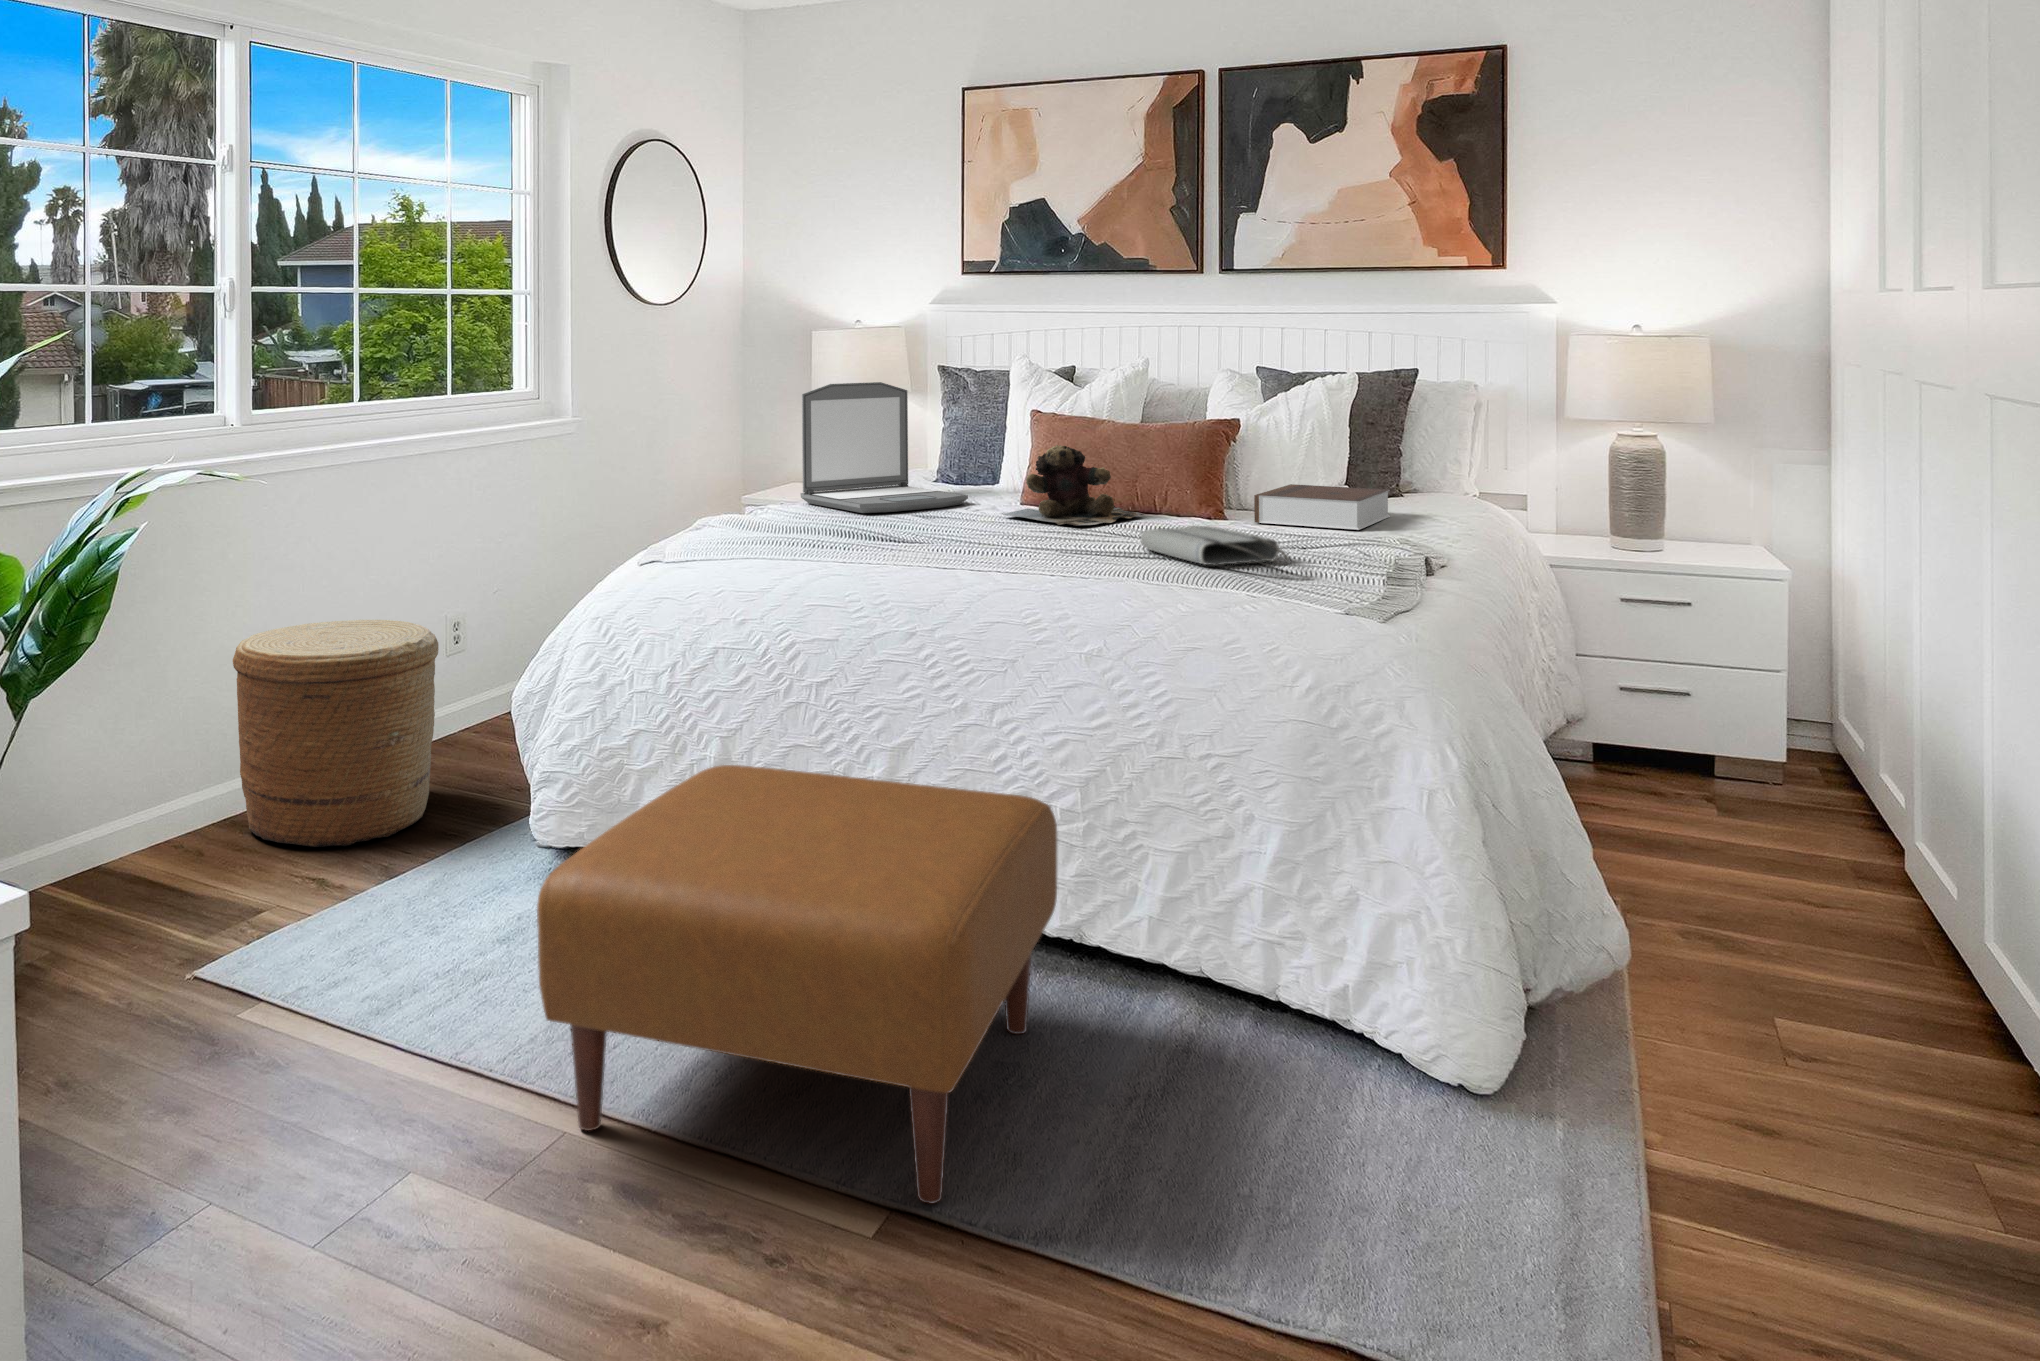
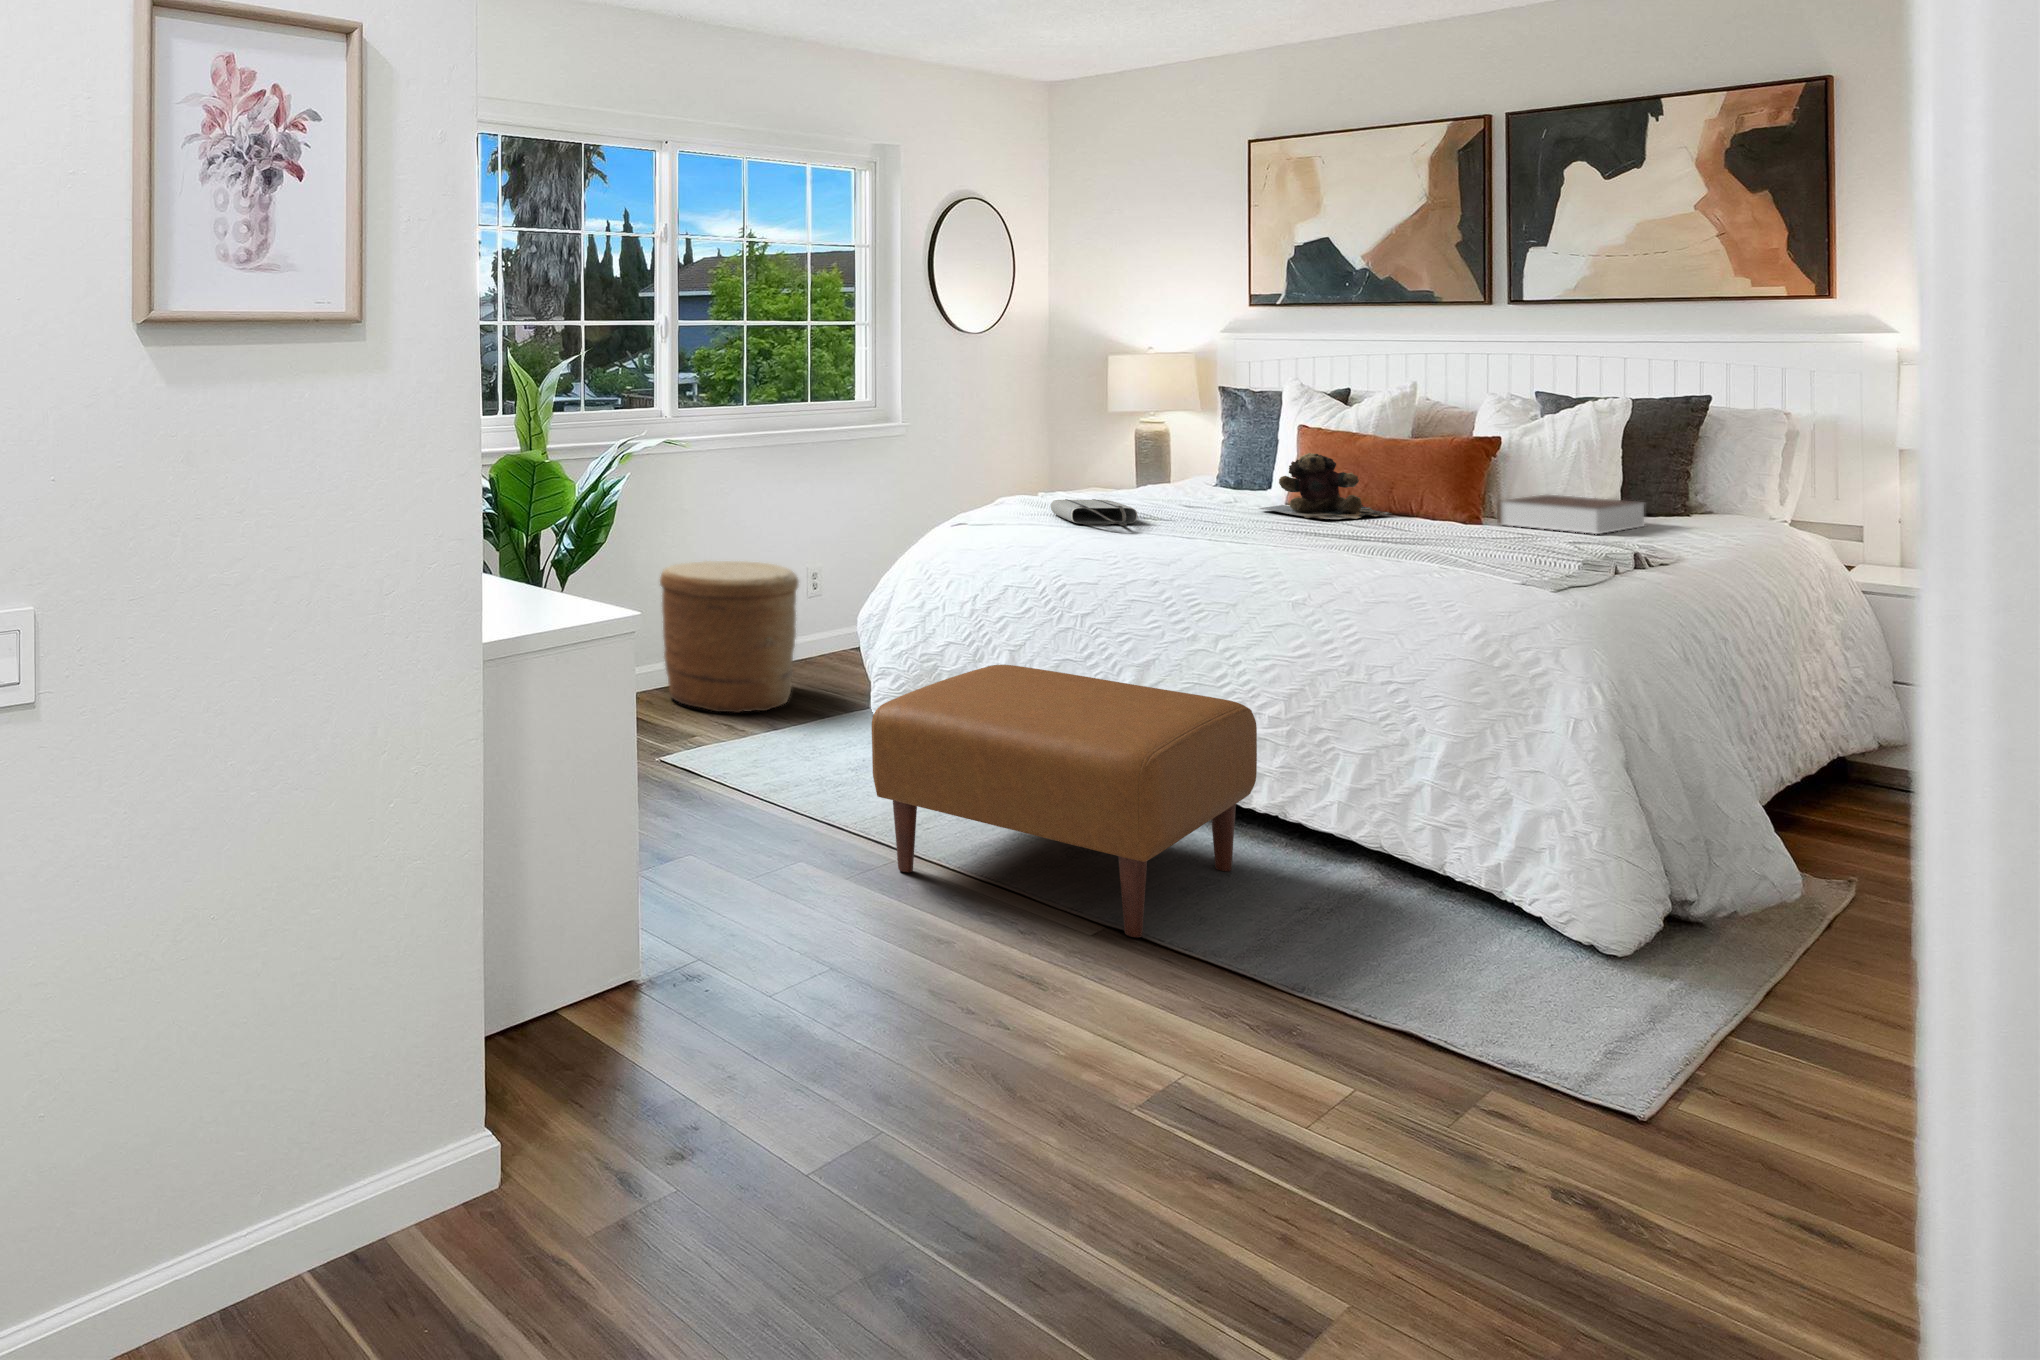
laptop: present [800,382,968,513] -> none [1084,398,1232,503]
tote bag: present [1140,526,1291,569] -> present [1051,499,1137,526]

